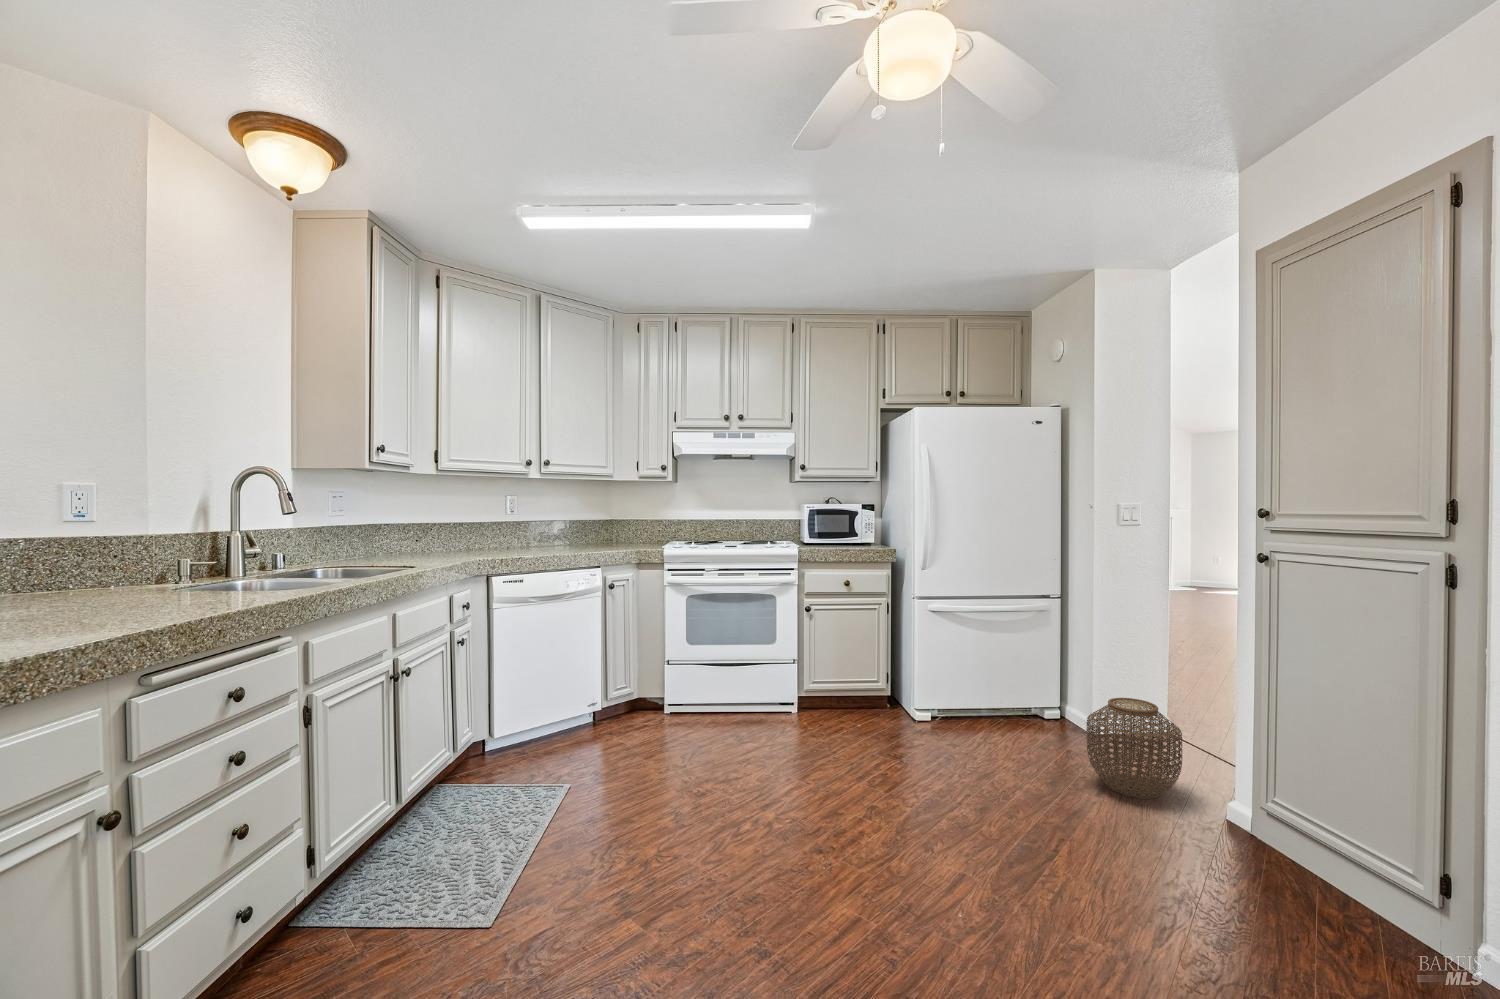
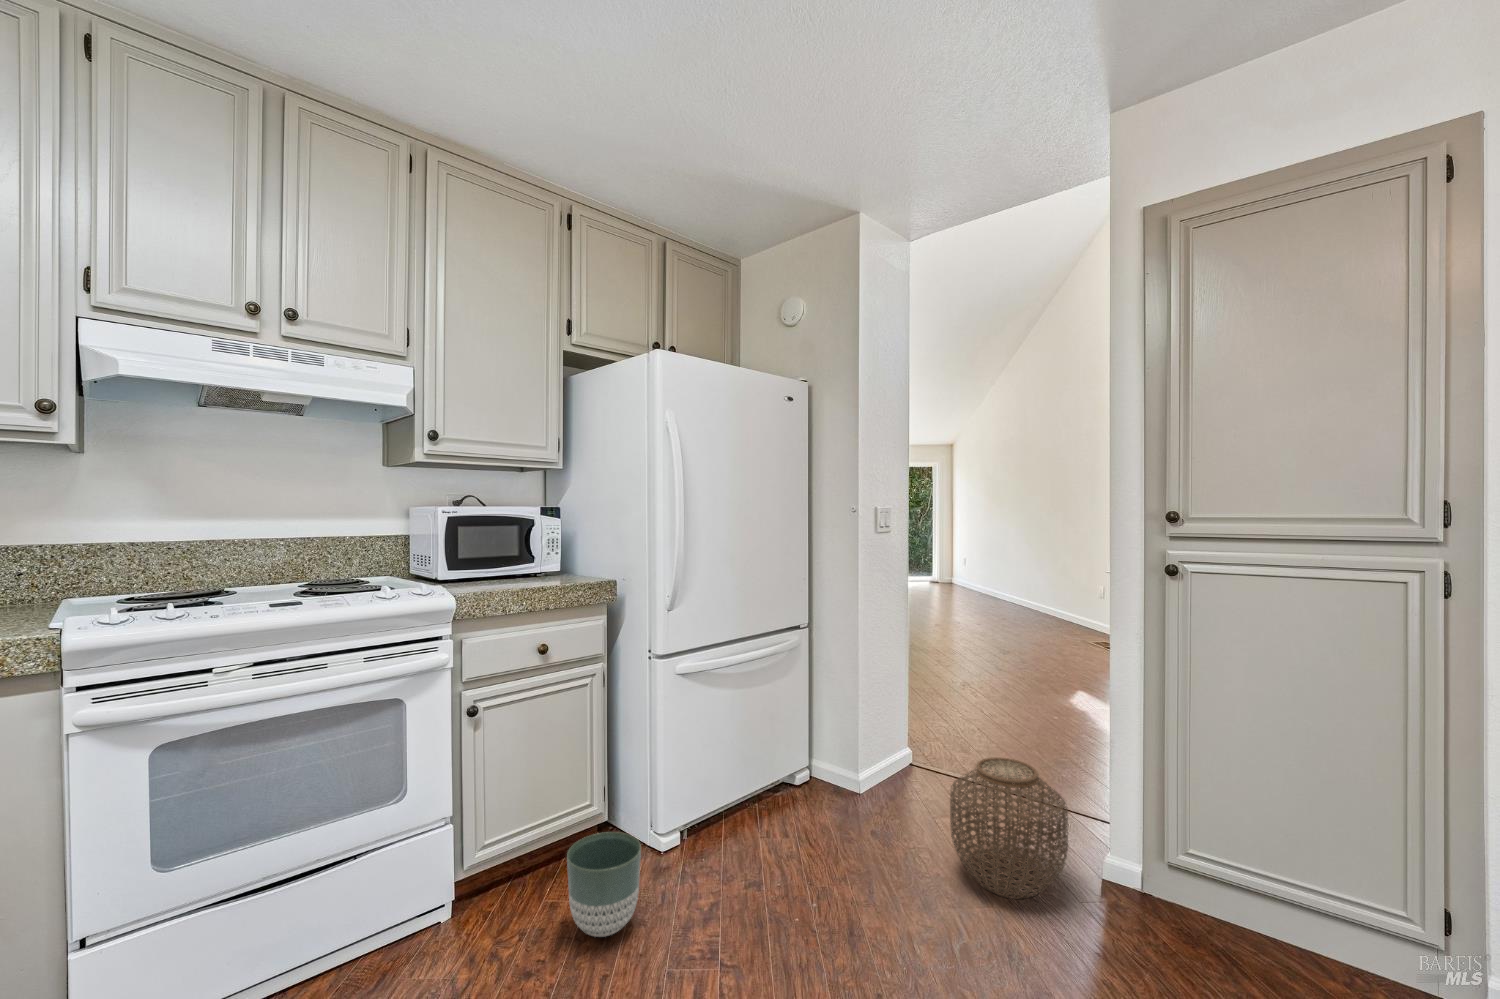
planter: none [840,684,879,732] -> present [567,832,641,937]

